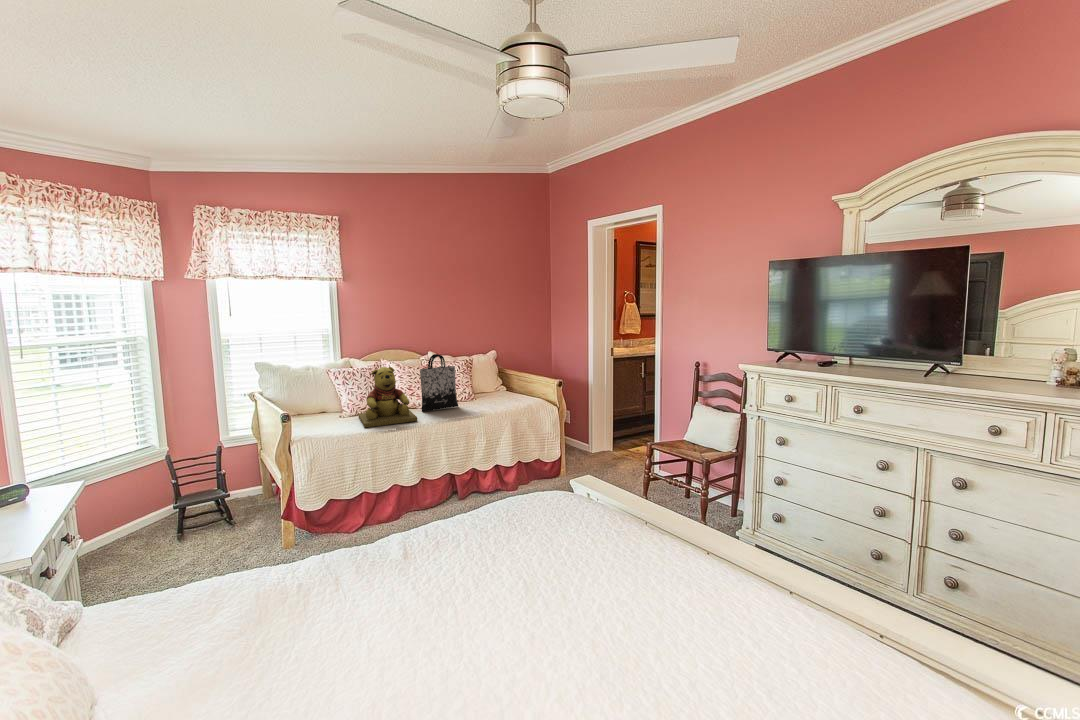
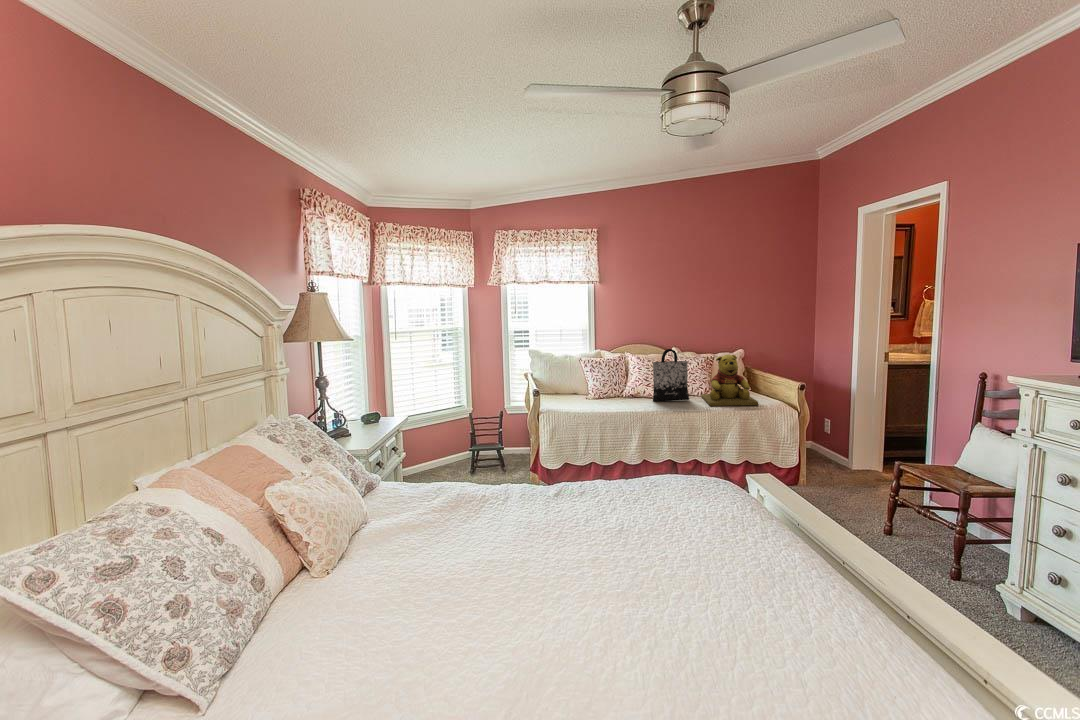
teddy bear: present [359,367,417,428] -> present [701,355,758,406]

